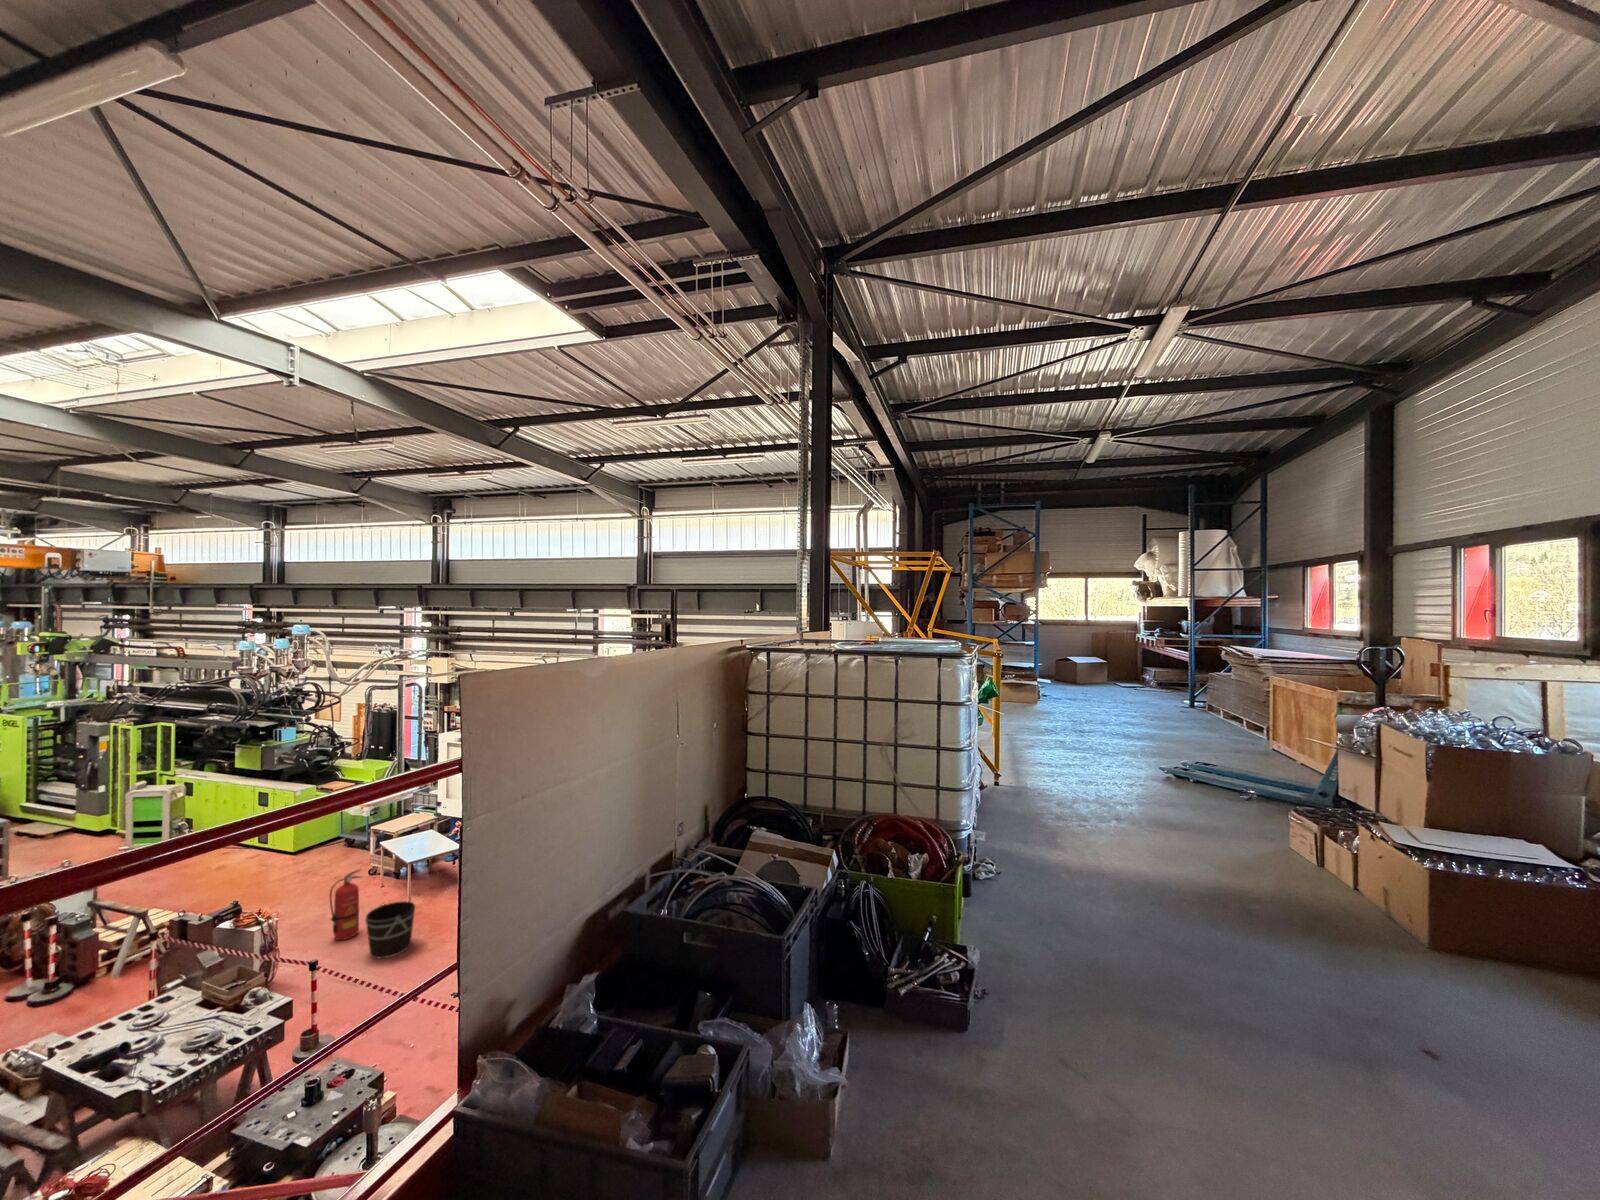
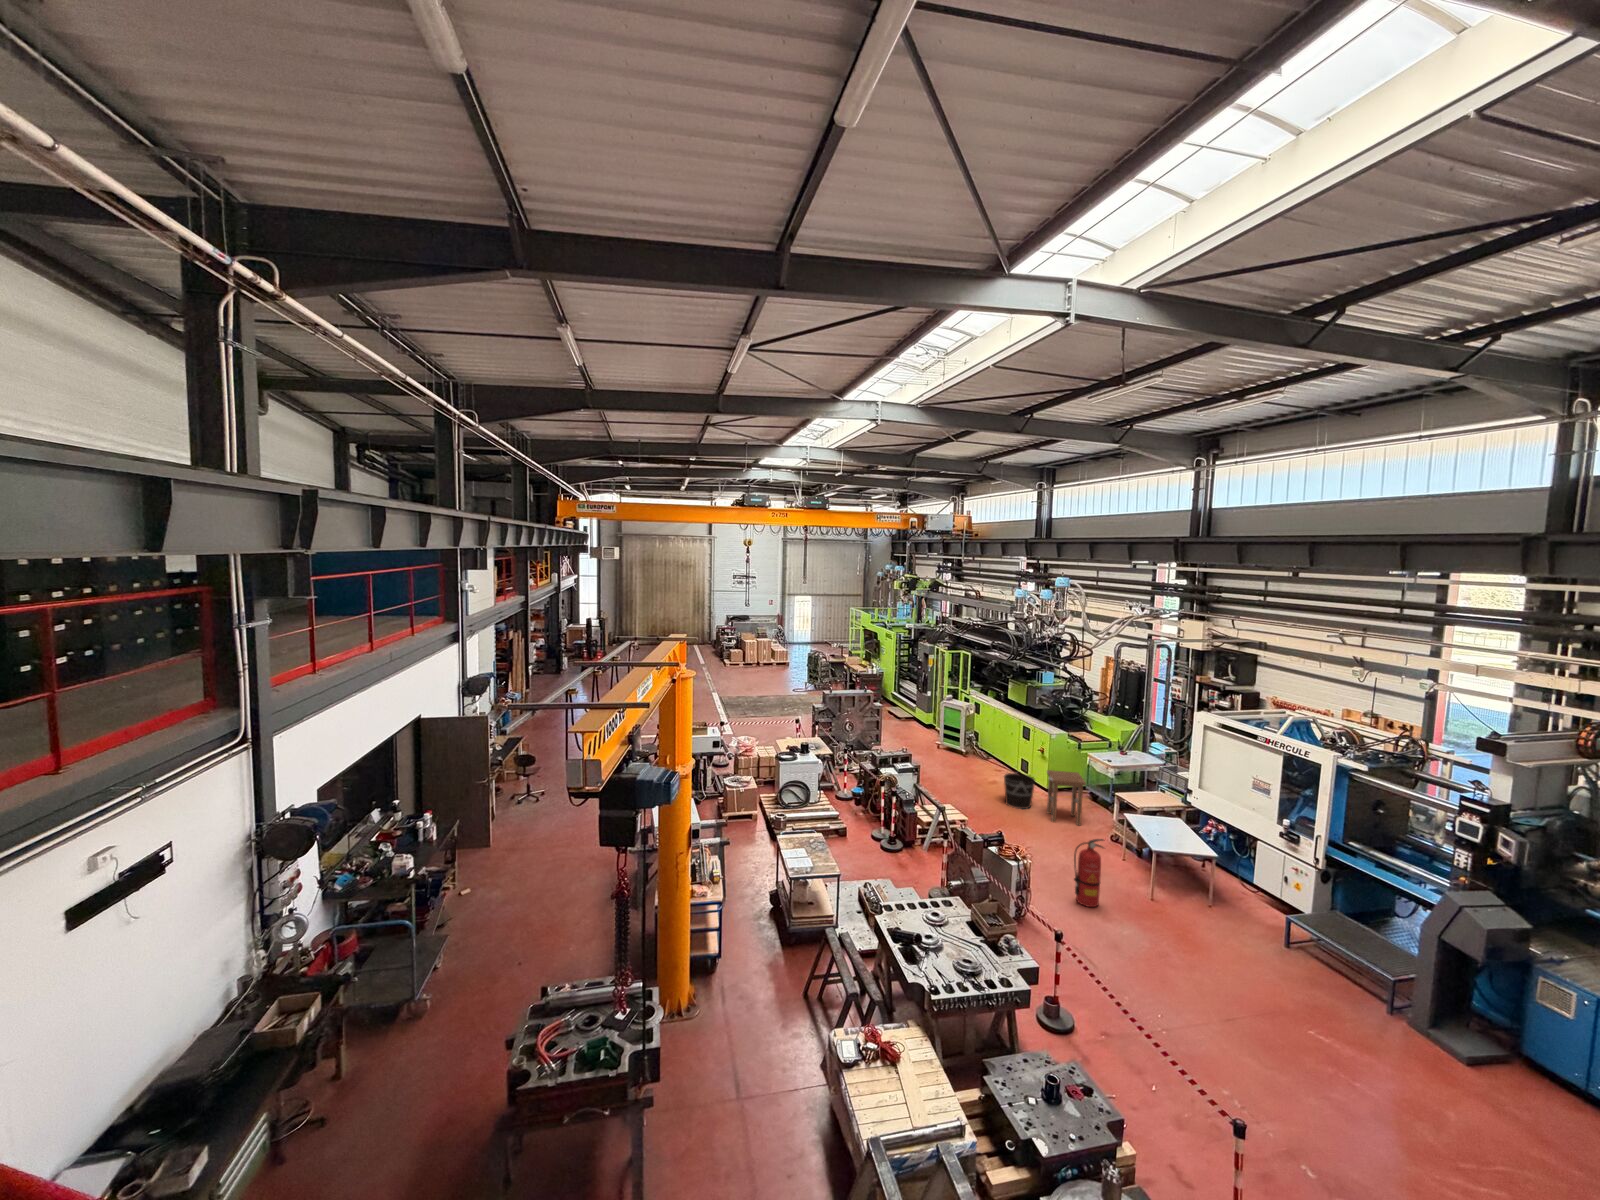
stool: none [293,820,340,880] -> present [1047,770,1086,825]
bucket: present [365,901,415,958] -> present [1004,773,1035,809]

